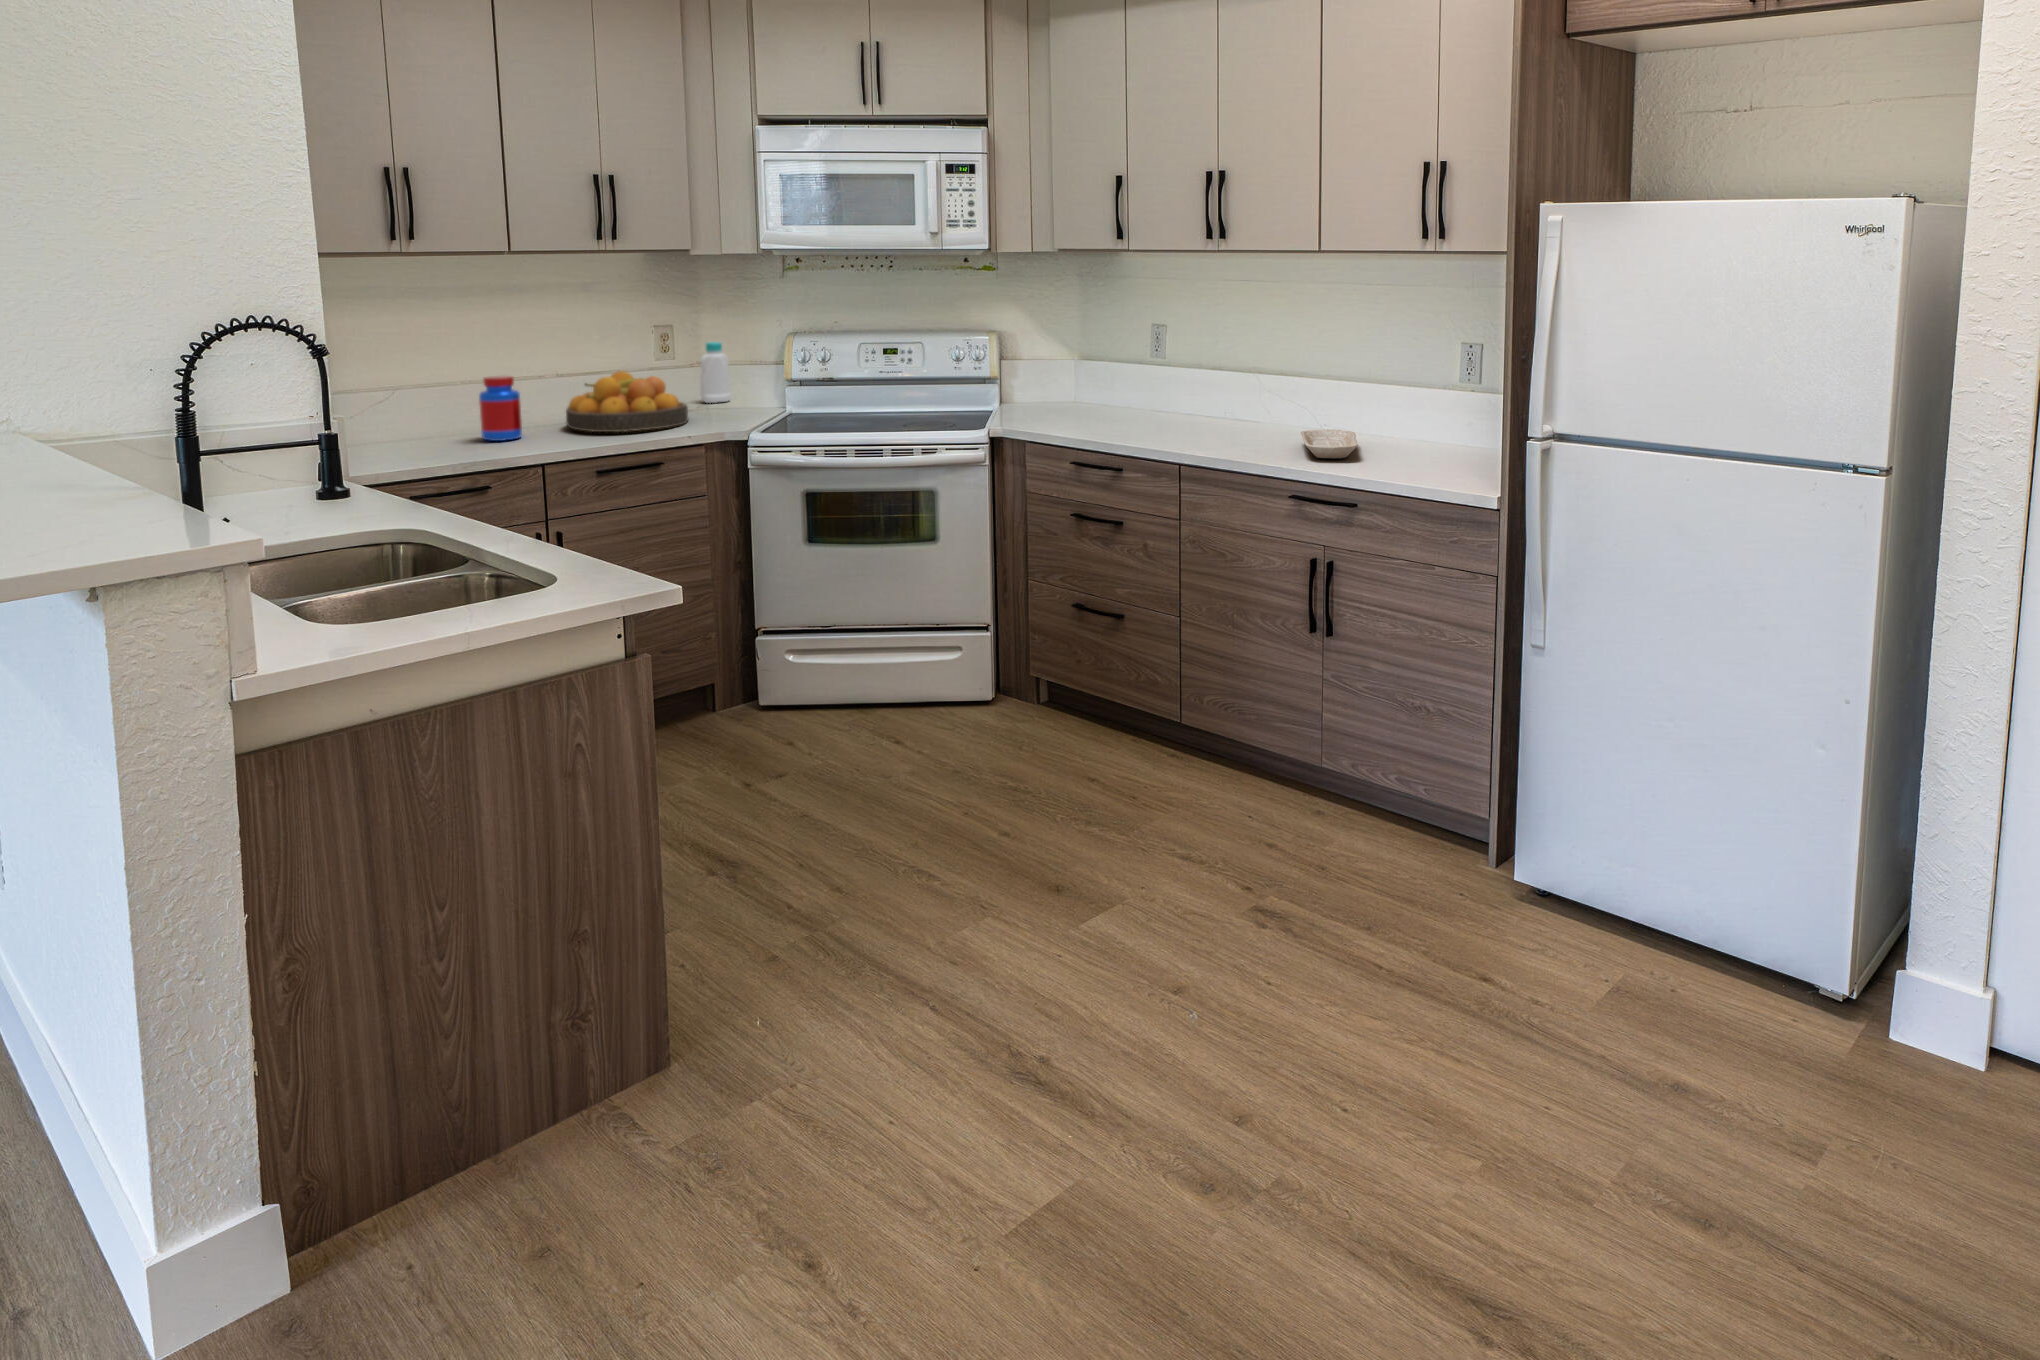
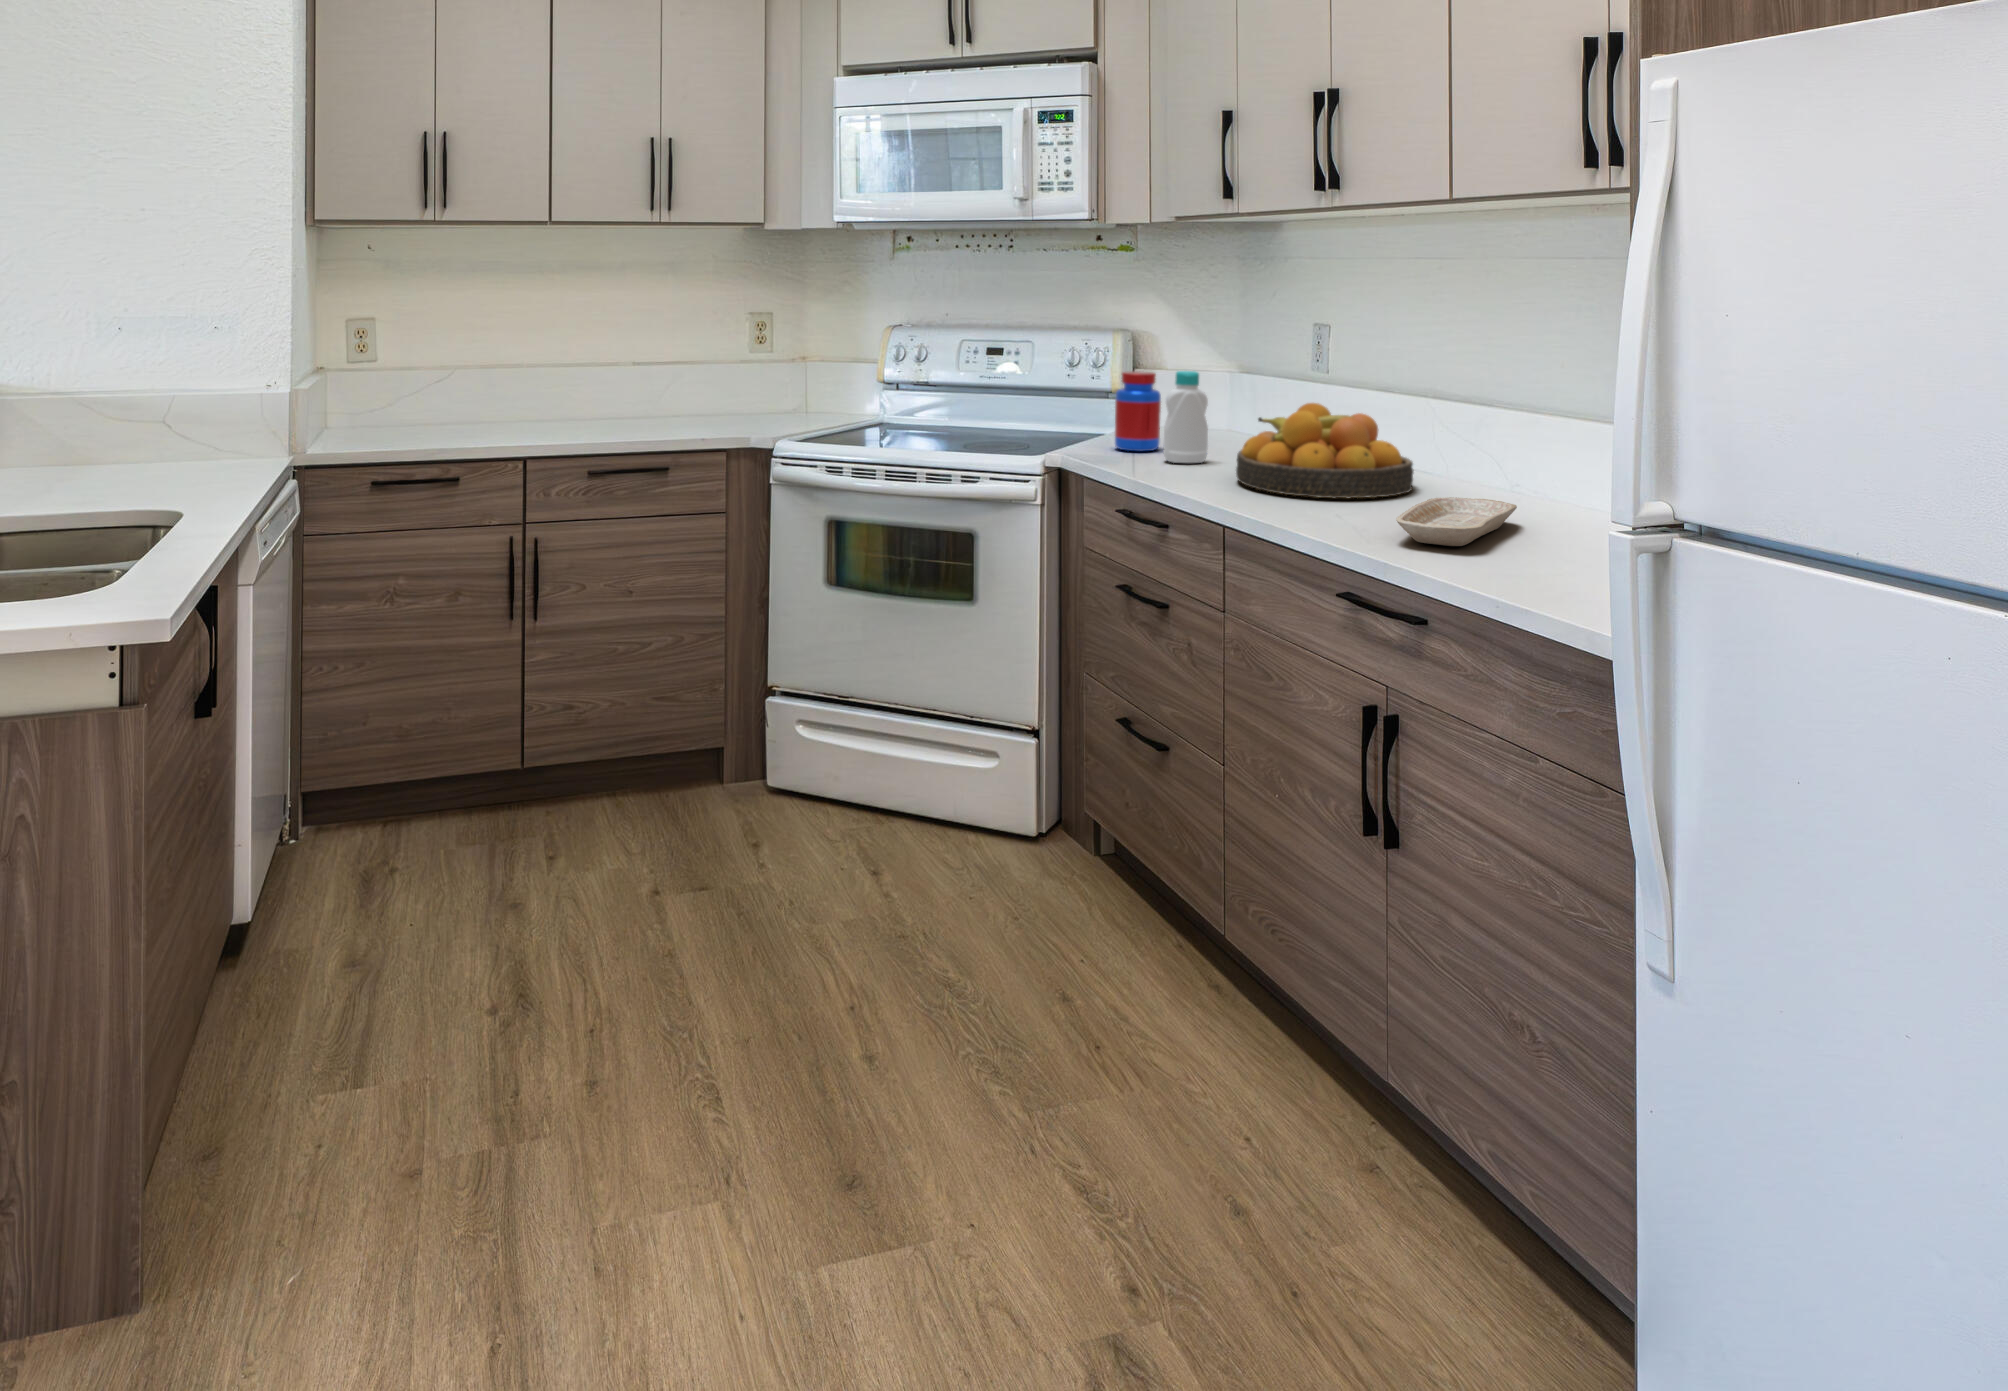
bottle: present [700,342,731,403] -> present [1164,371,1208,463]
fruit bowl: present [566,371,689,432] -> present [1236,403,1414,499]
jar: present [479,376,522,441] -> present [1115,371,1161,451]

